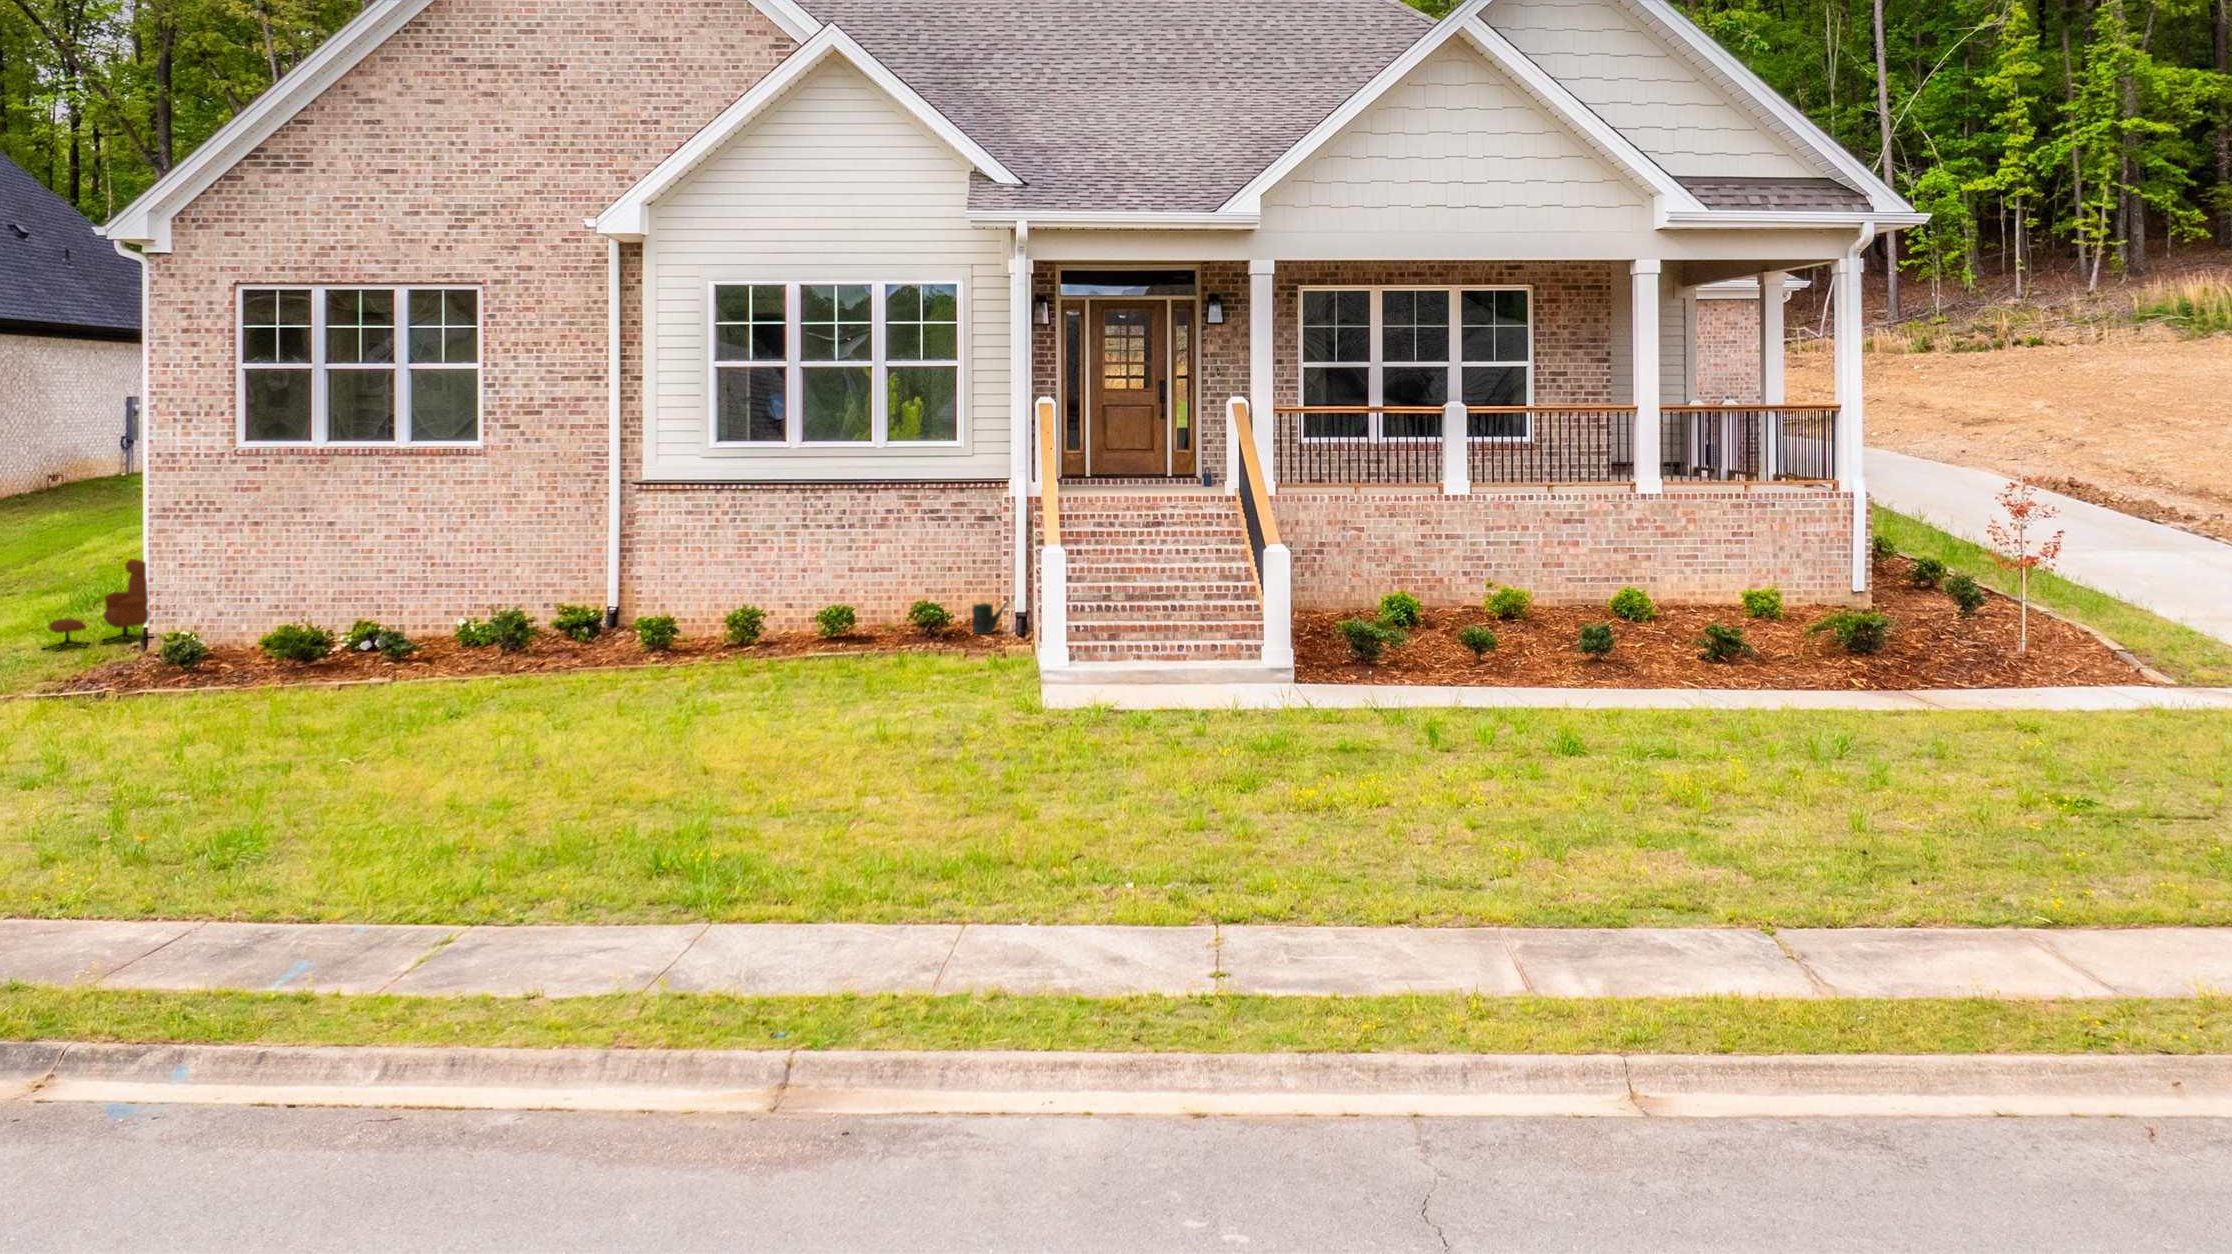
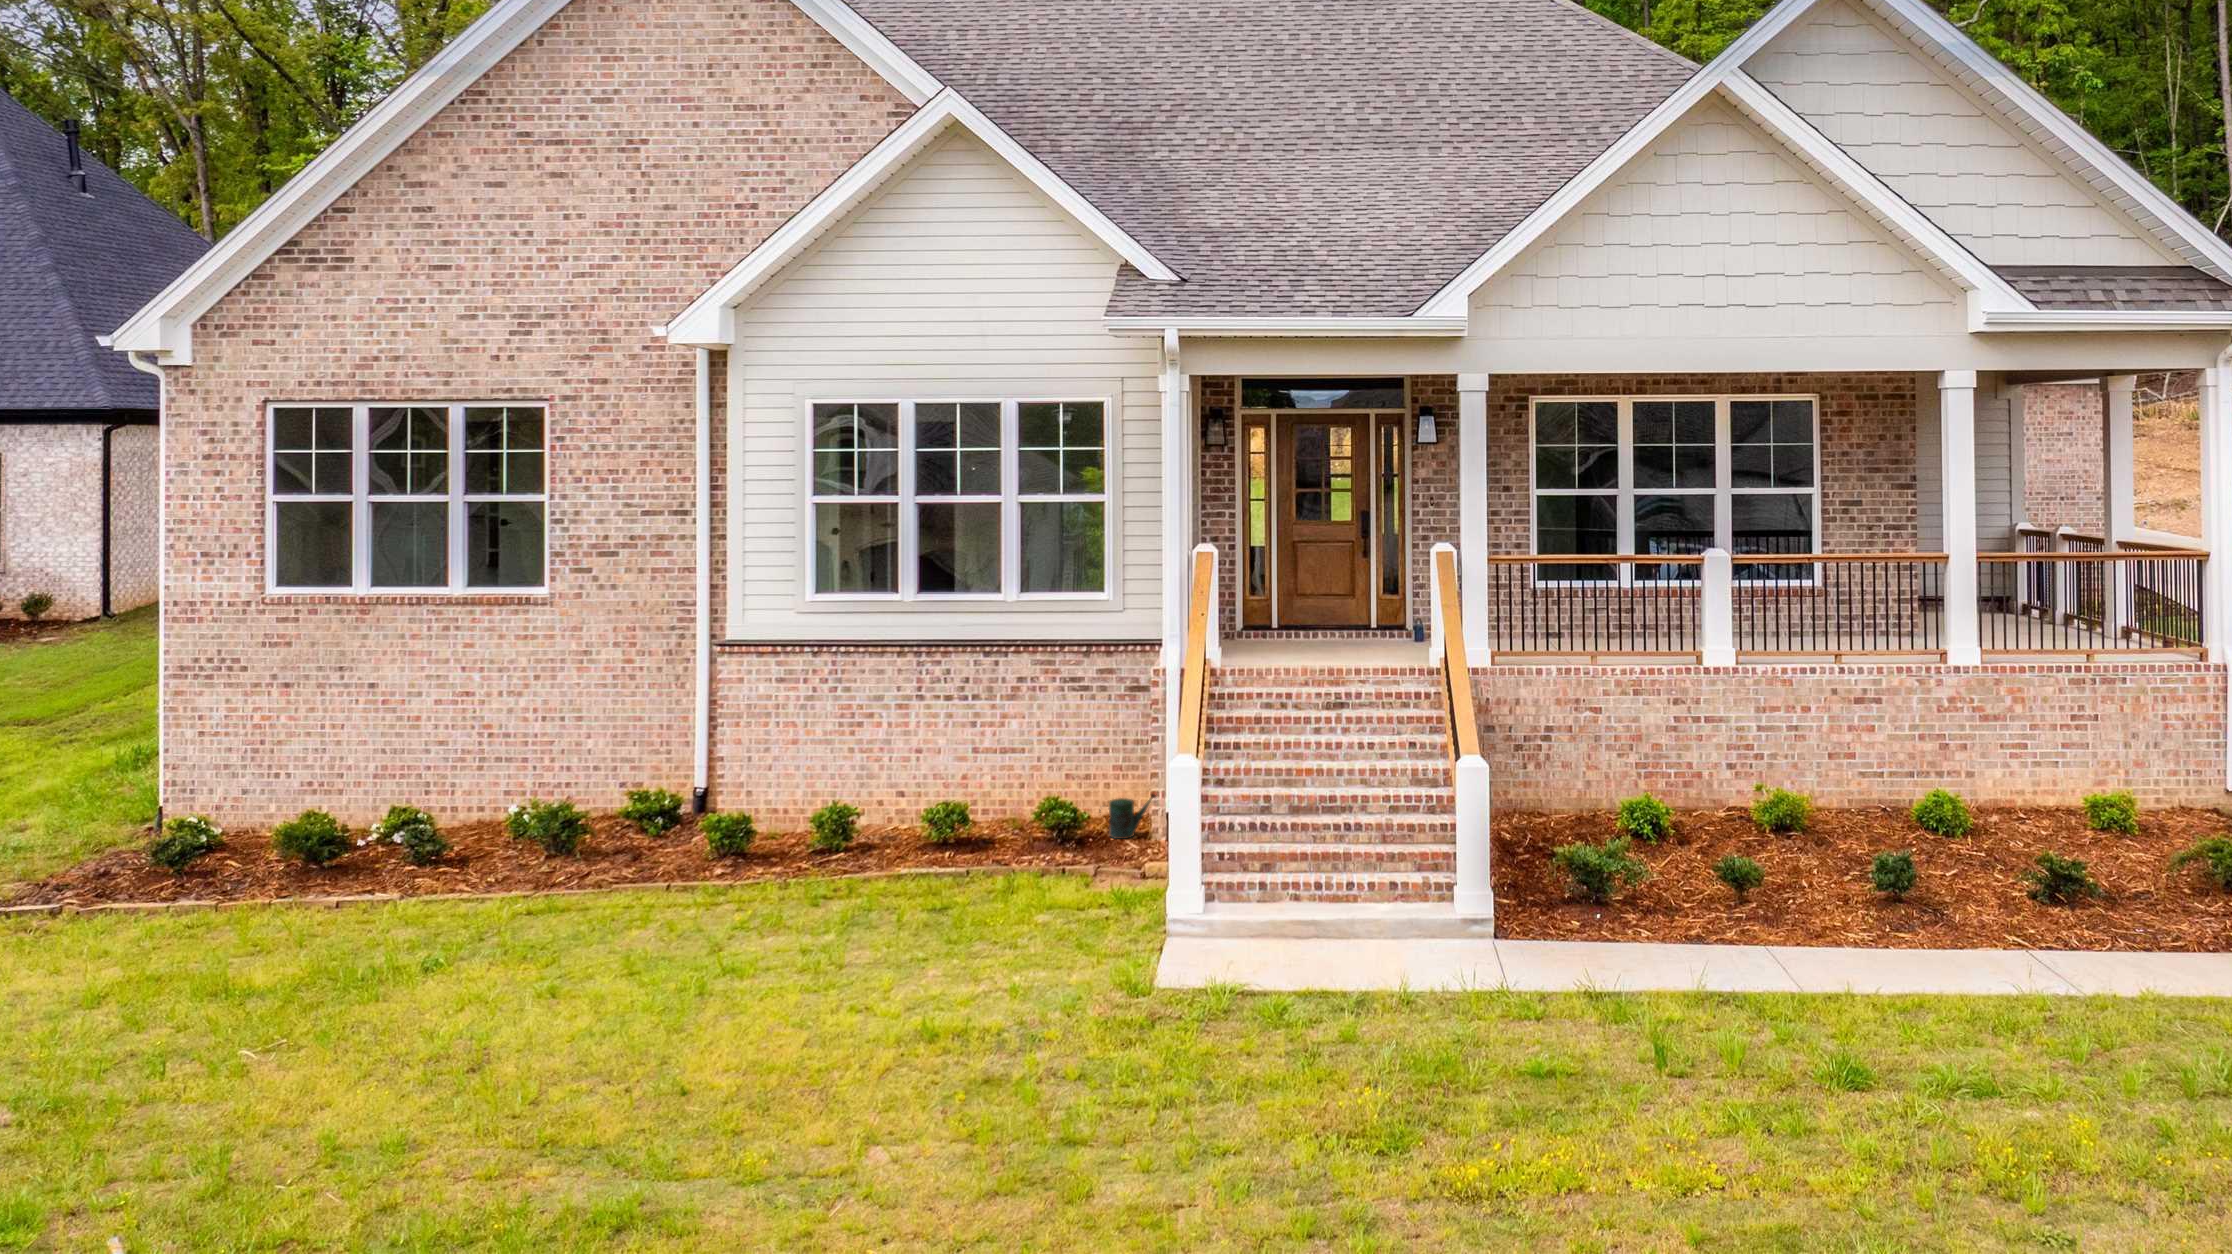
lounge chair: present [45,559,152,651] -> none [28,720,169,837]

